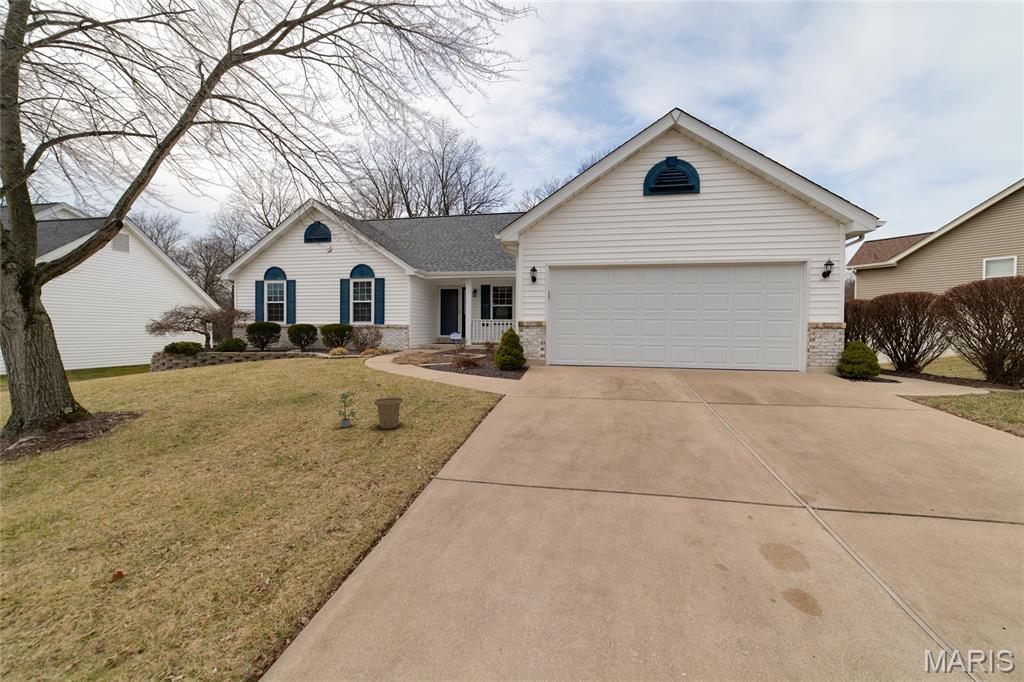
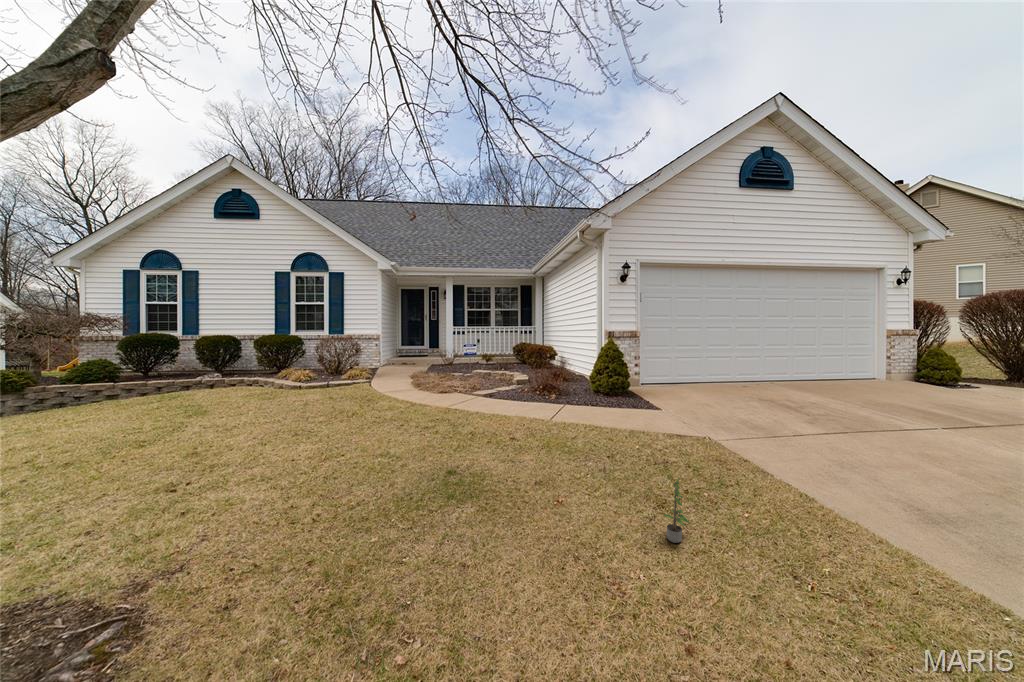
basket: present [374,397,403,429] -> none [707,475,759,534]

